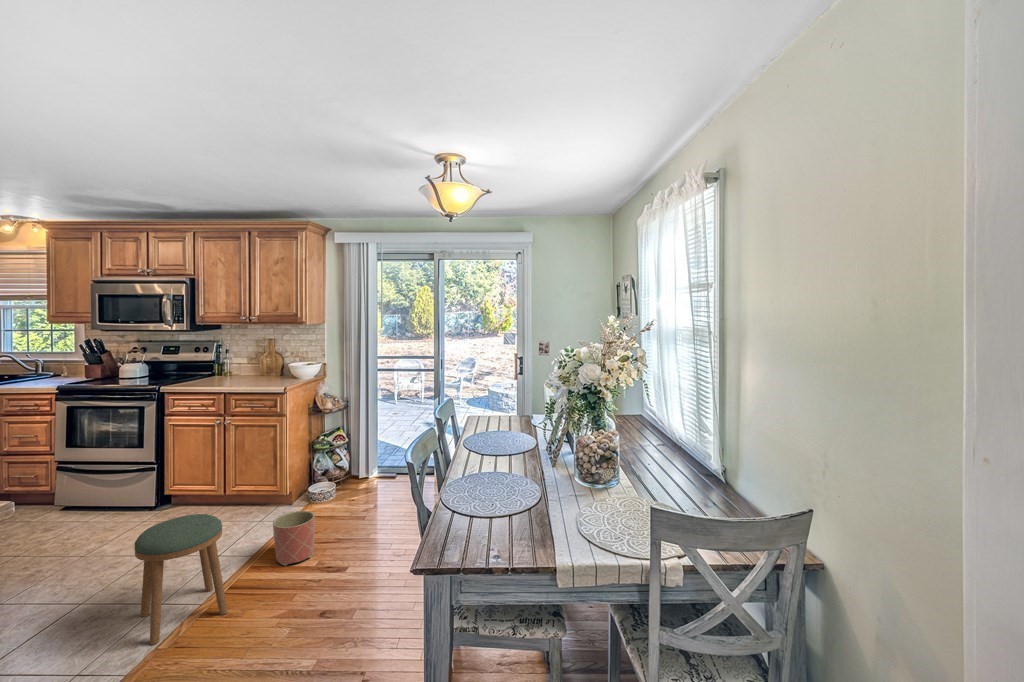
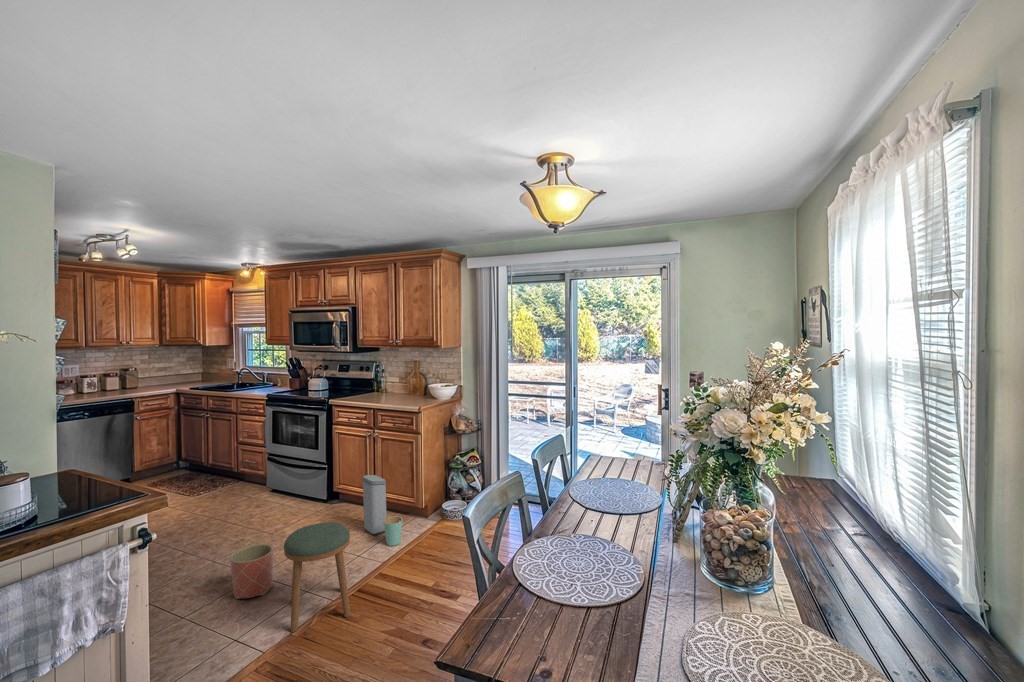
trash can: none [214,465,270,537] -> present [362,475,403,546]
planter: present [273,511,315,566] -> present [230,544,273,599]

